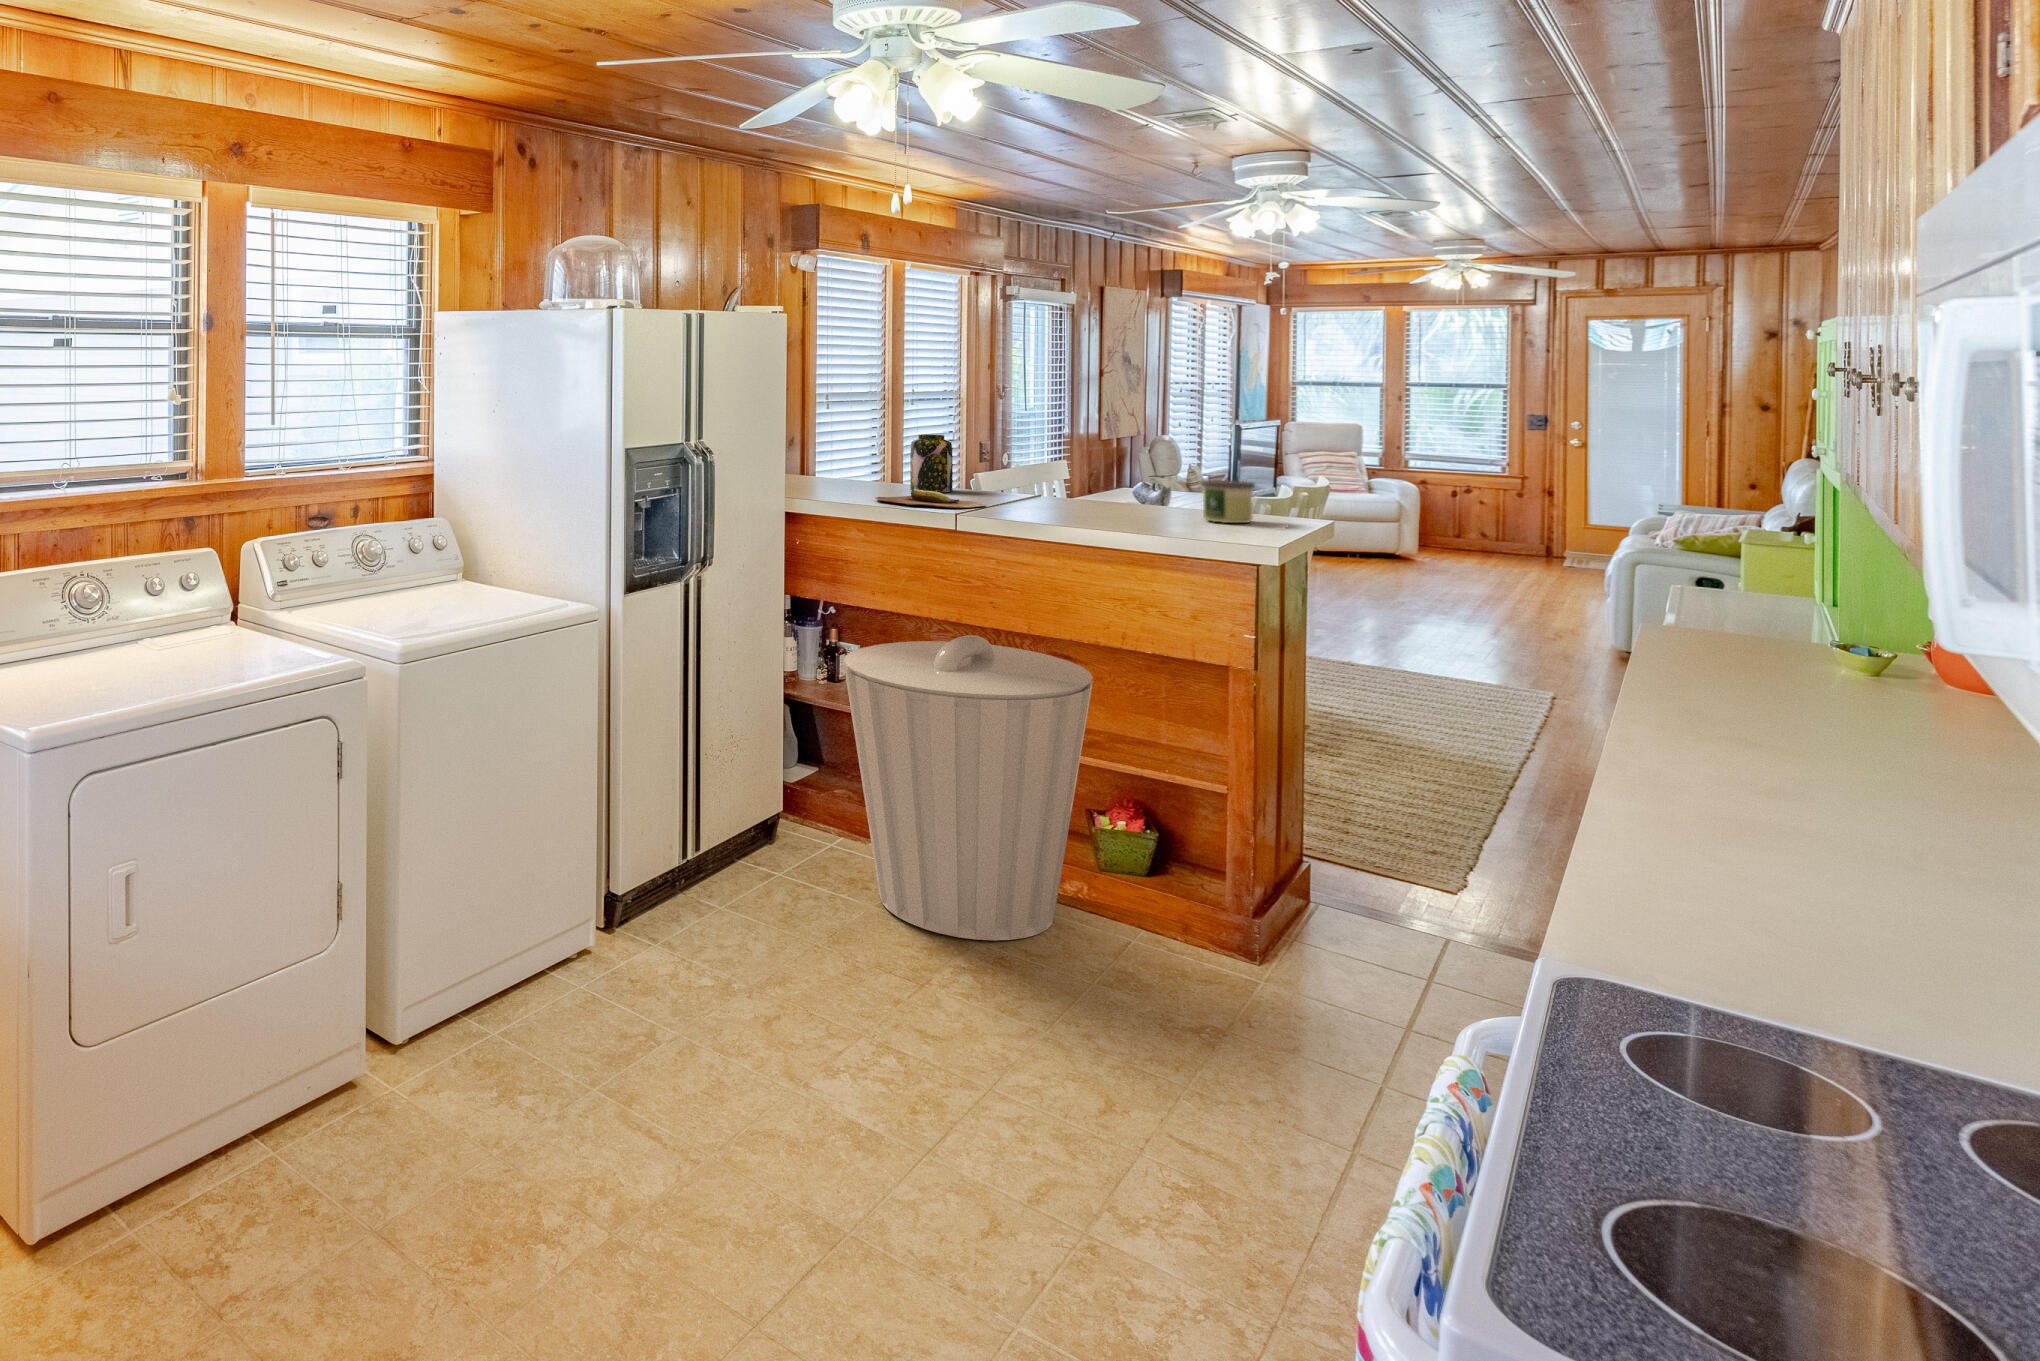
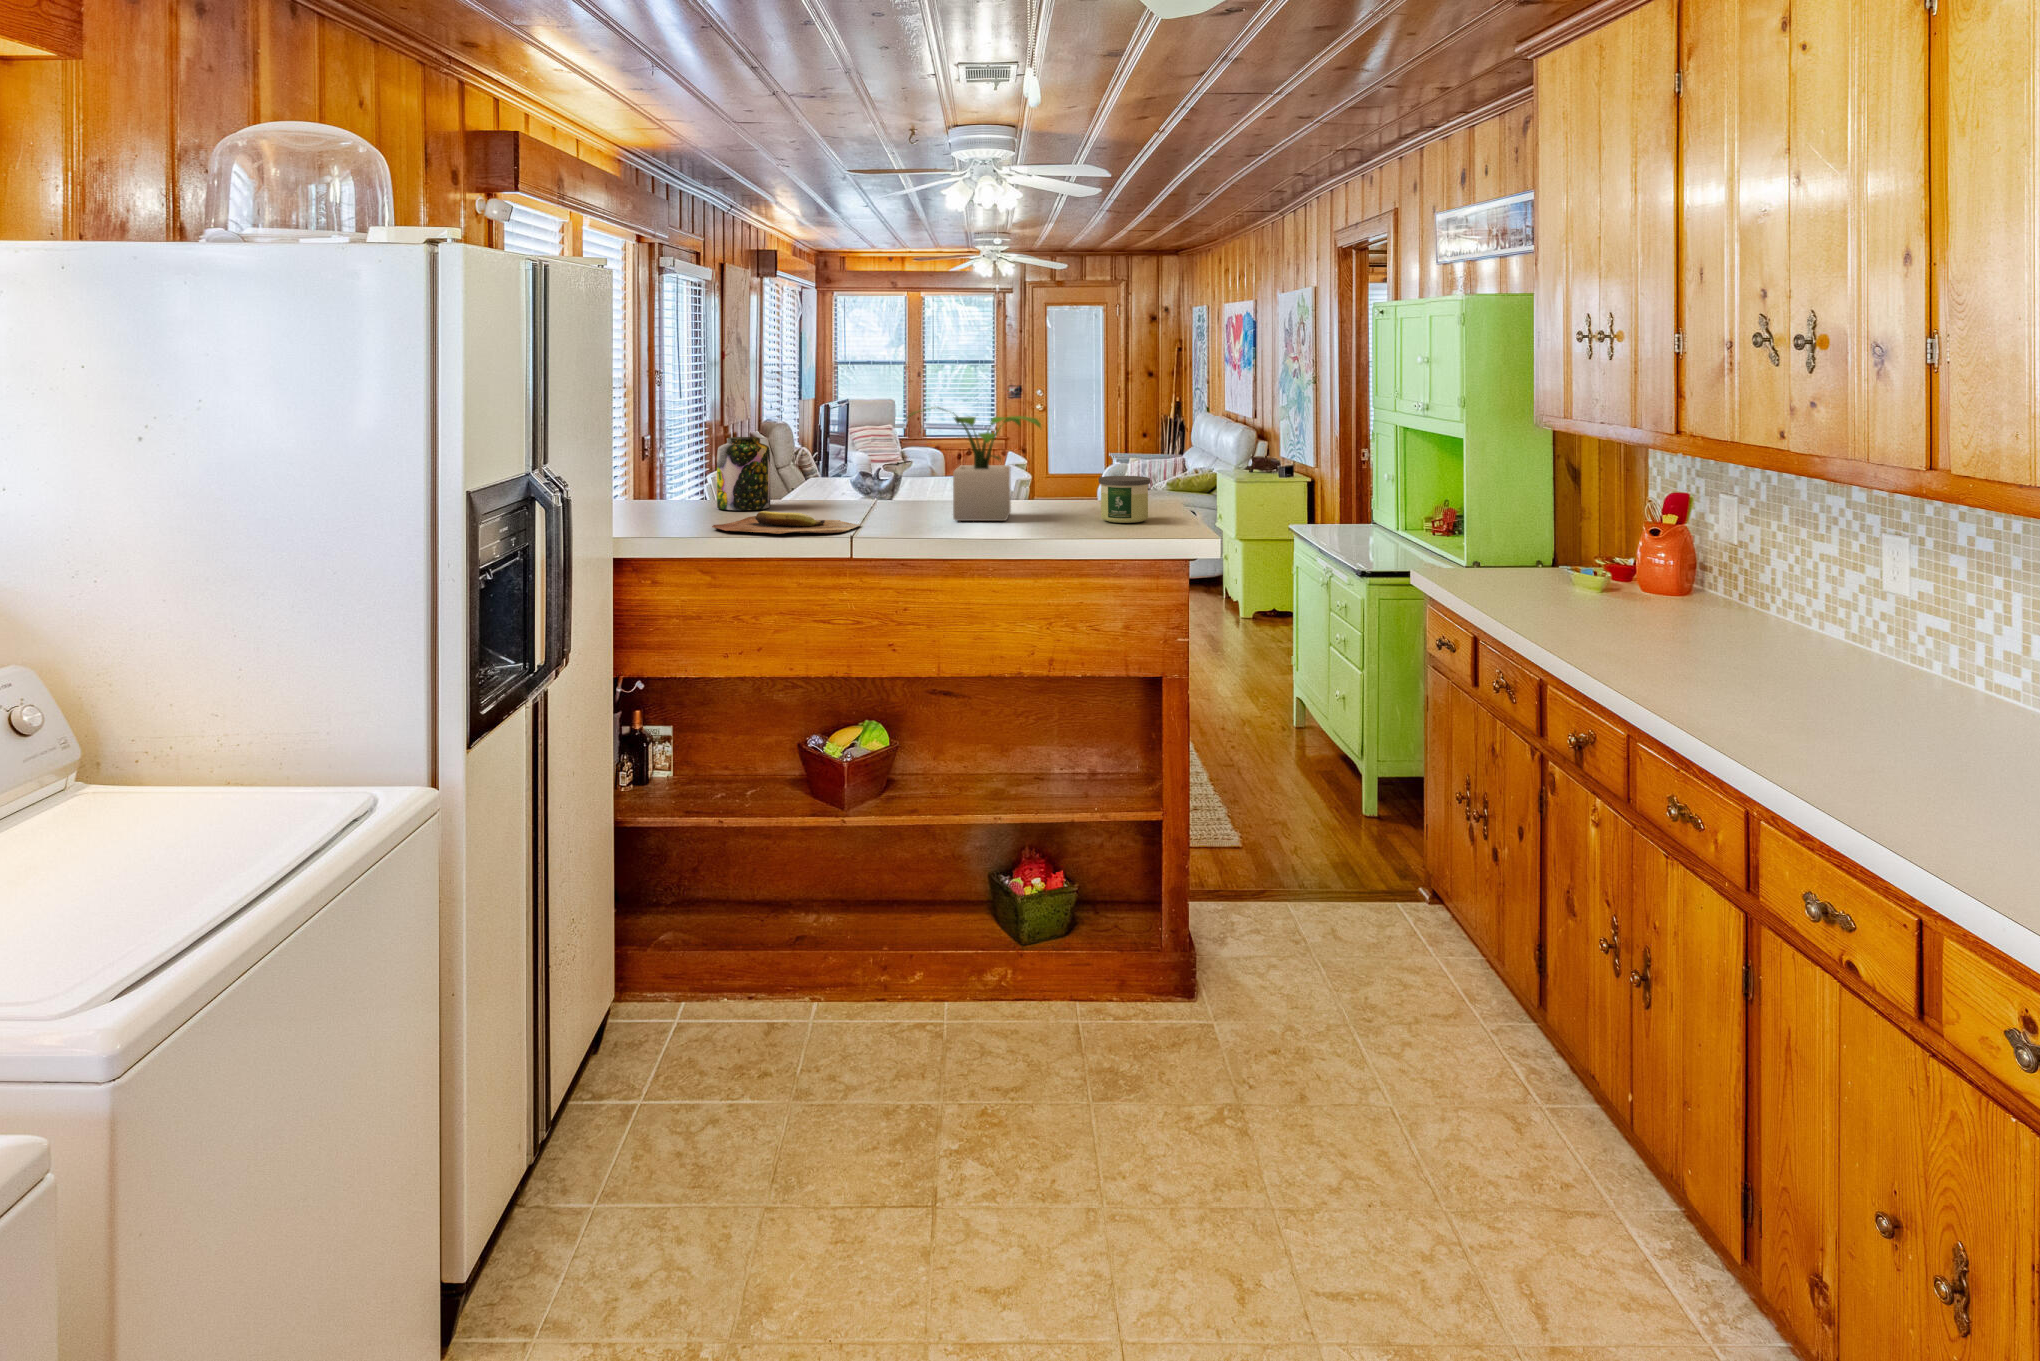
potted plant: none [1027,412,1154,513] -> present [906,407,1041,521]
trash can: present [844,635,1093,940] -> none [731,693,1034,1101]

